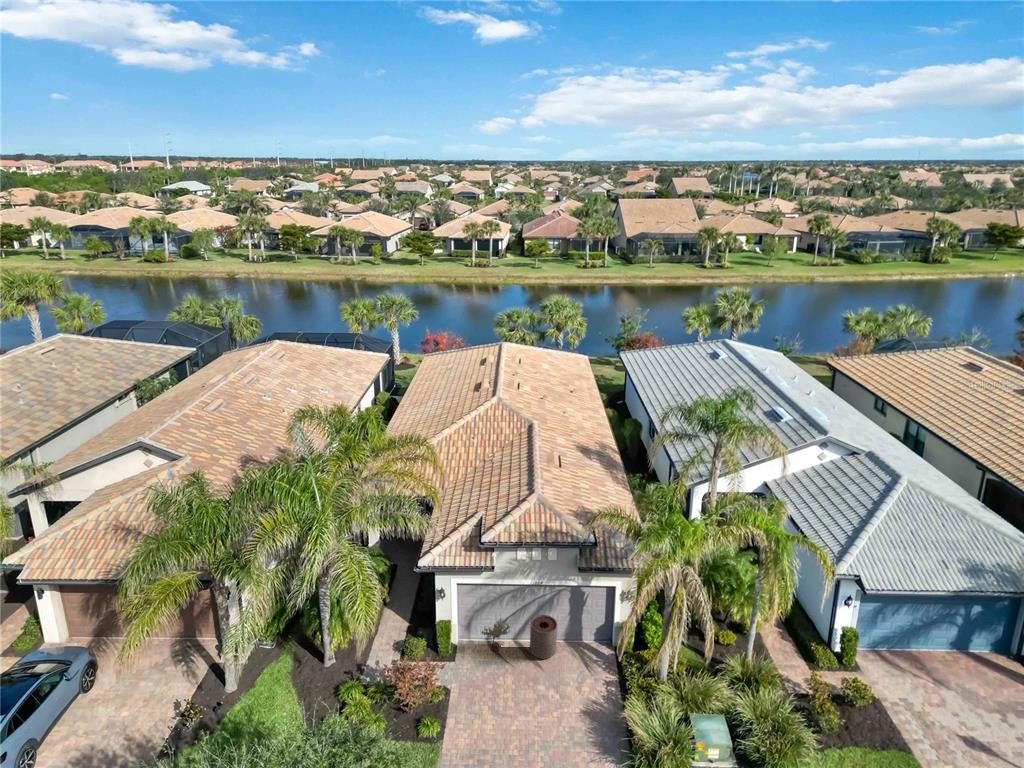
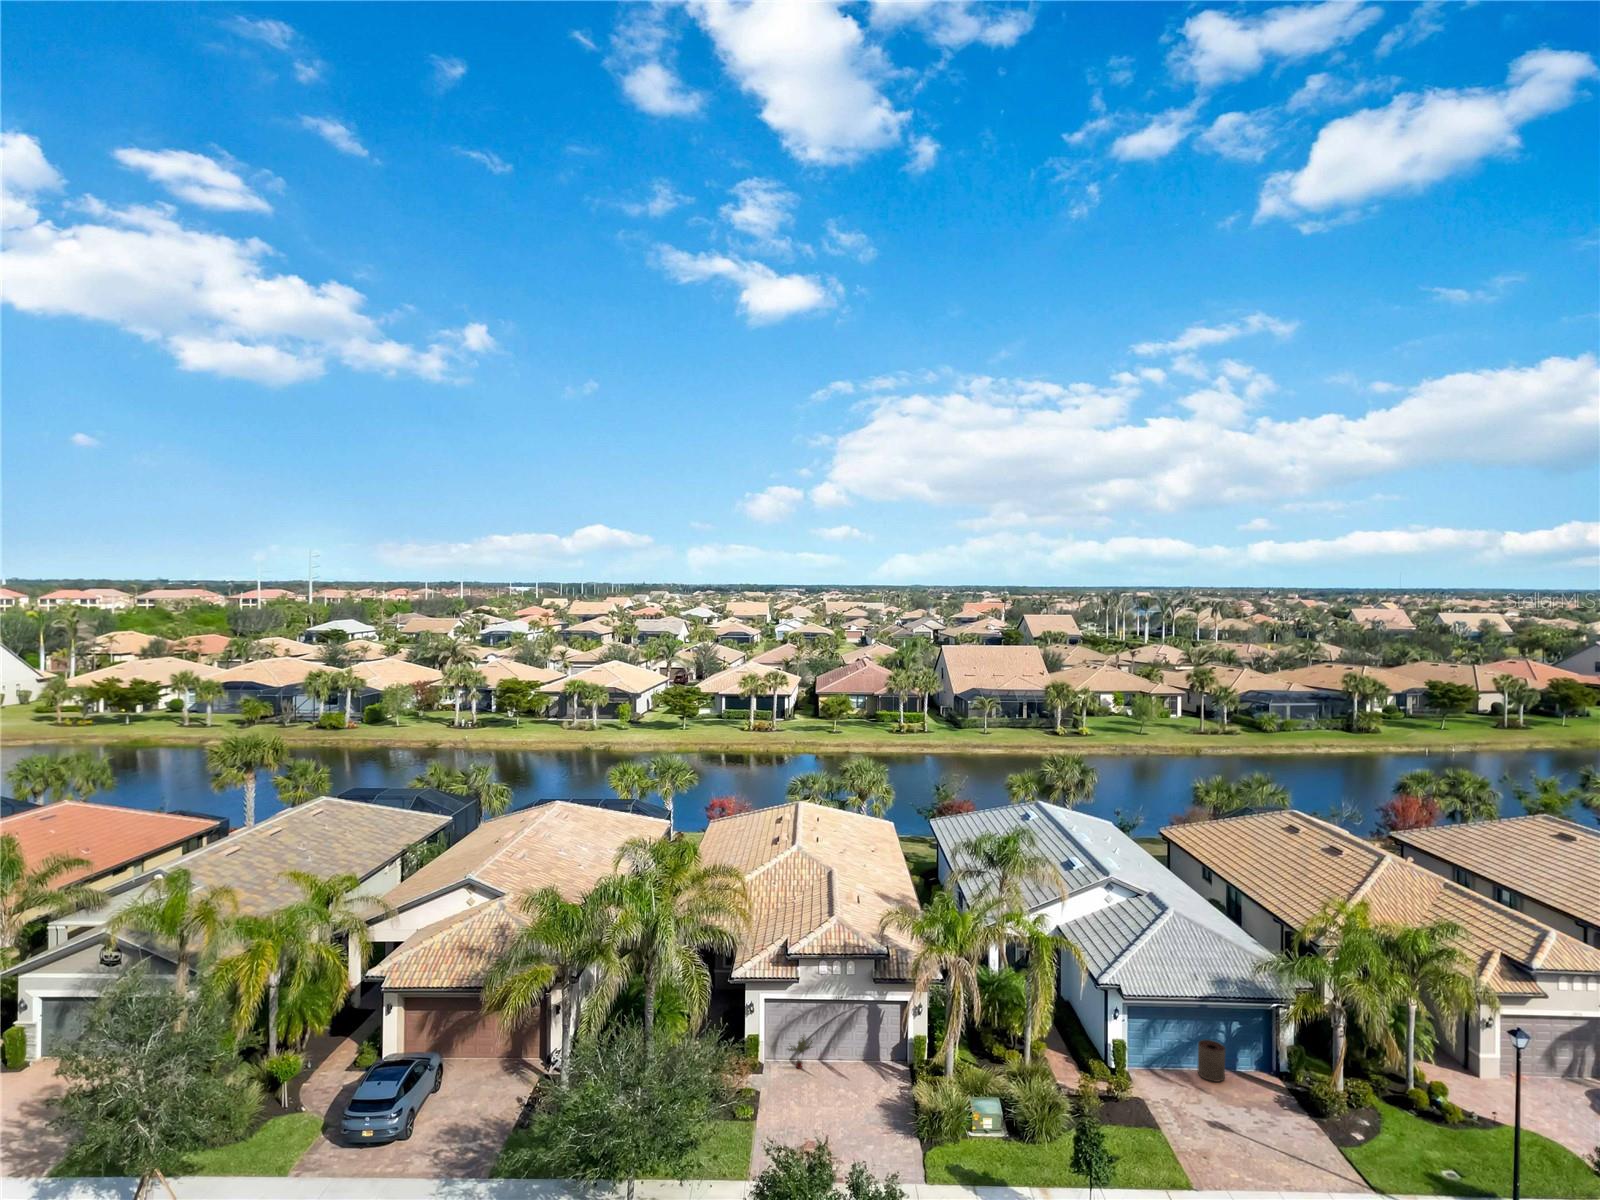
trash can: present [530,615,557,659] -> present [1197,1040,1226,1082]

